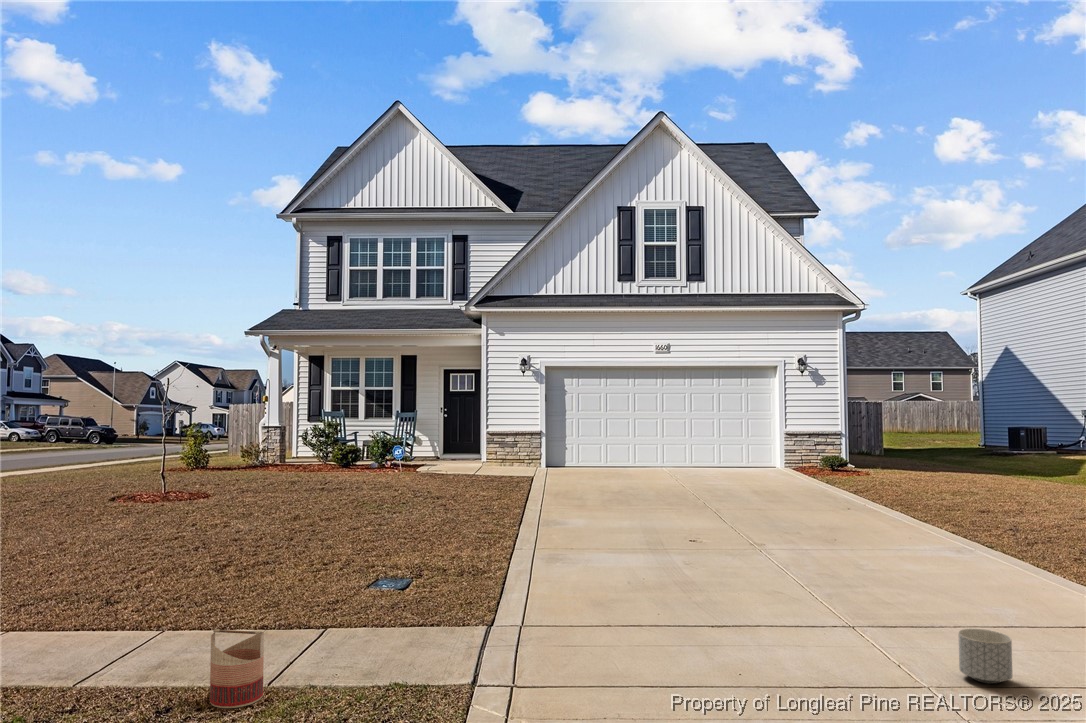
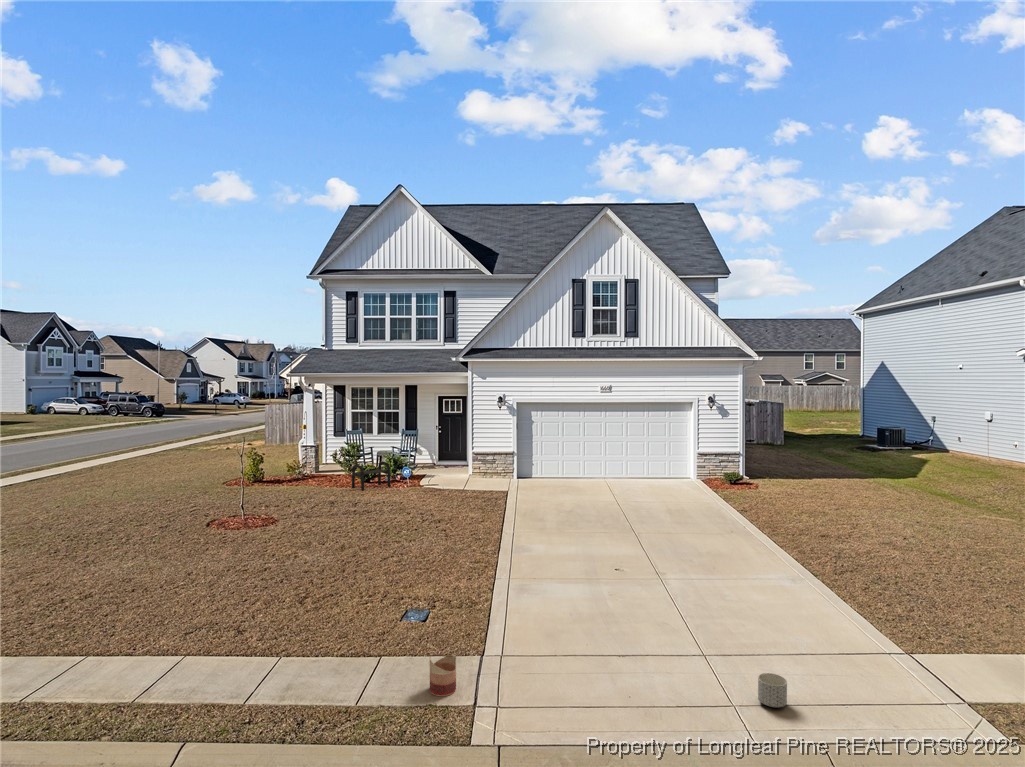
bench: none [326,444,378,480] -> present [352,462,391,490]
basket: present [210,629,264,708] -> present [430,654,456,696]

